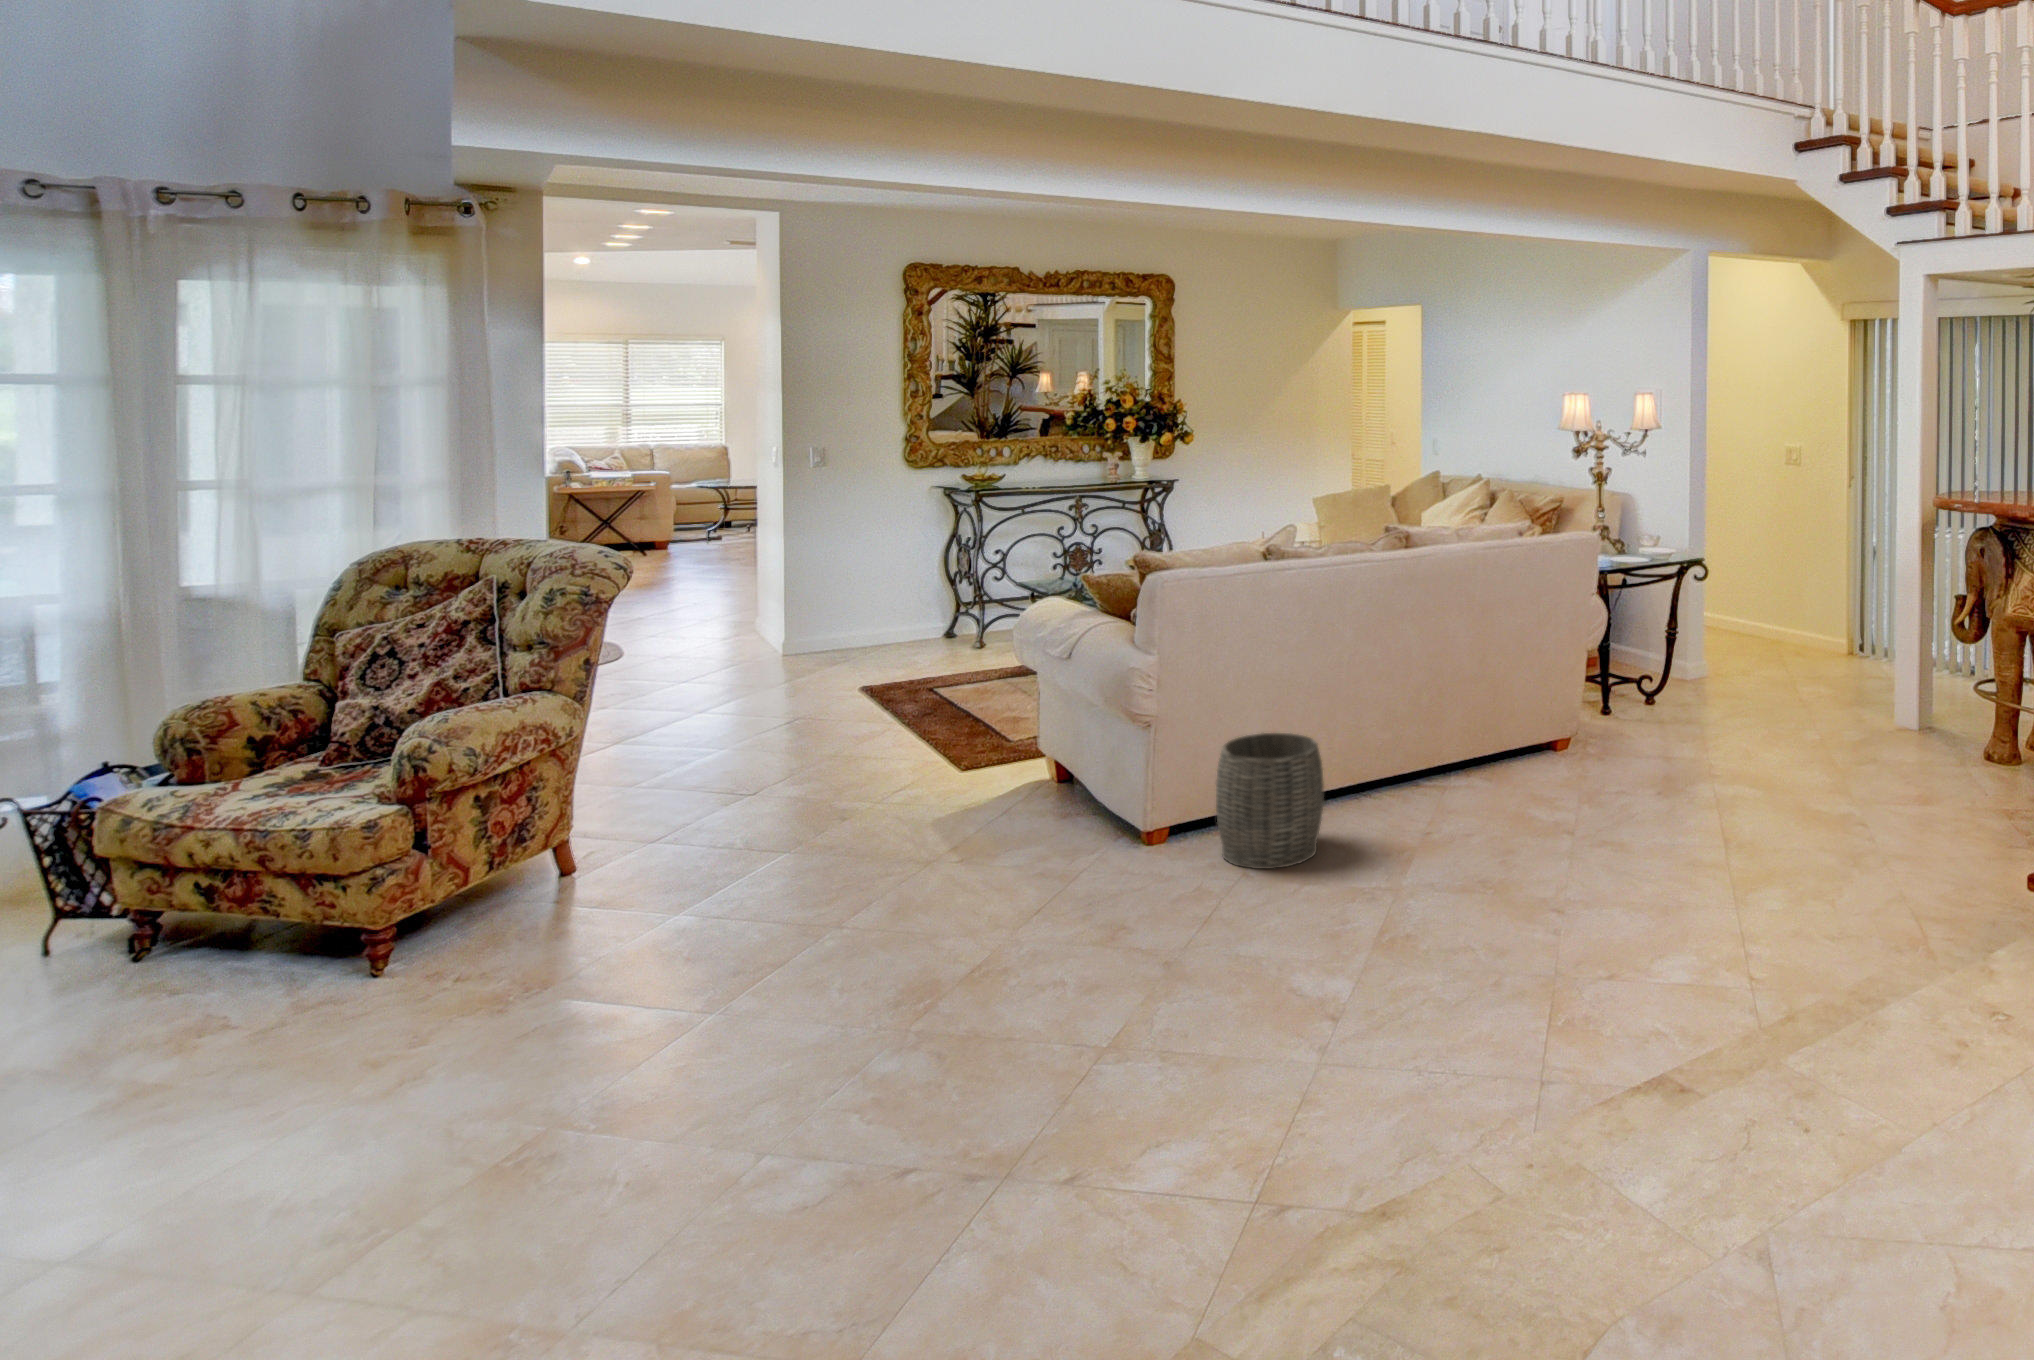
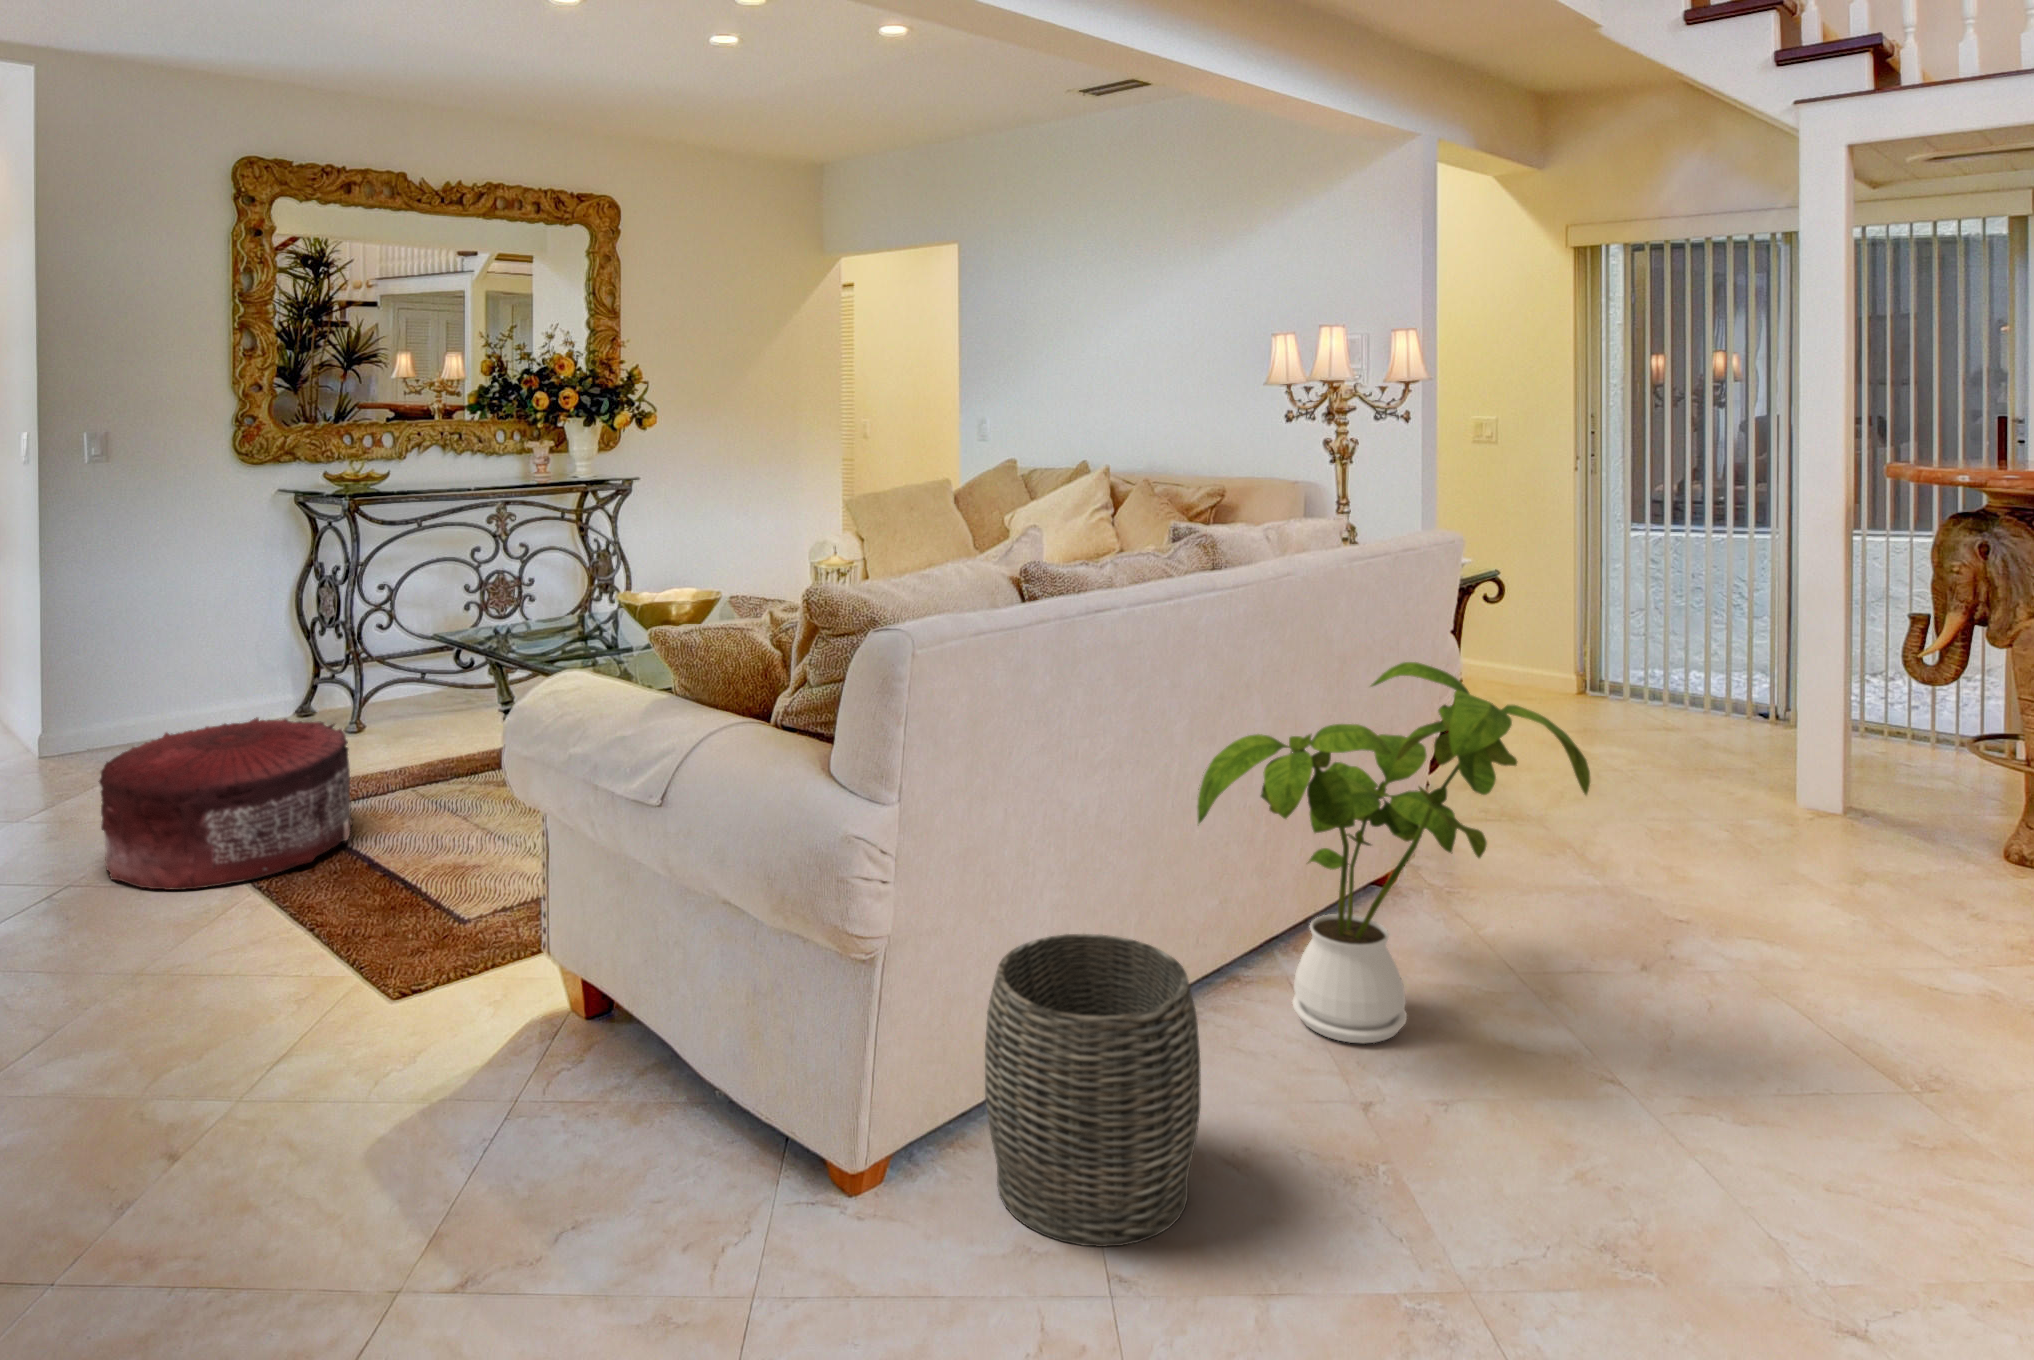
house plant: none [1373,602,1573,812] -> present [1197,662,1590,1043]
pouf: none [813,629,962,724] -> present [99,717,352,890]

